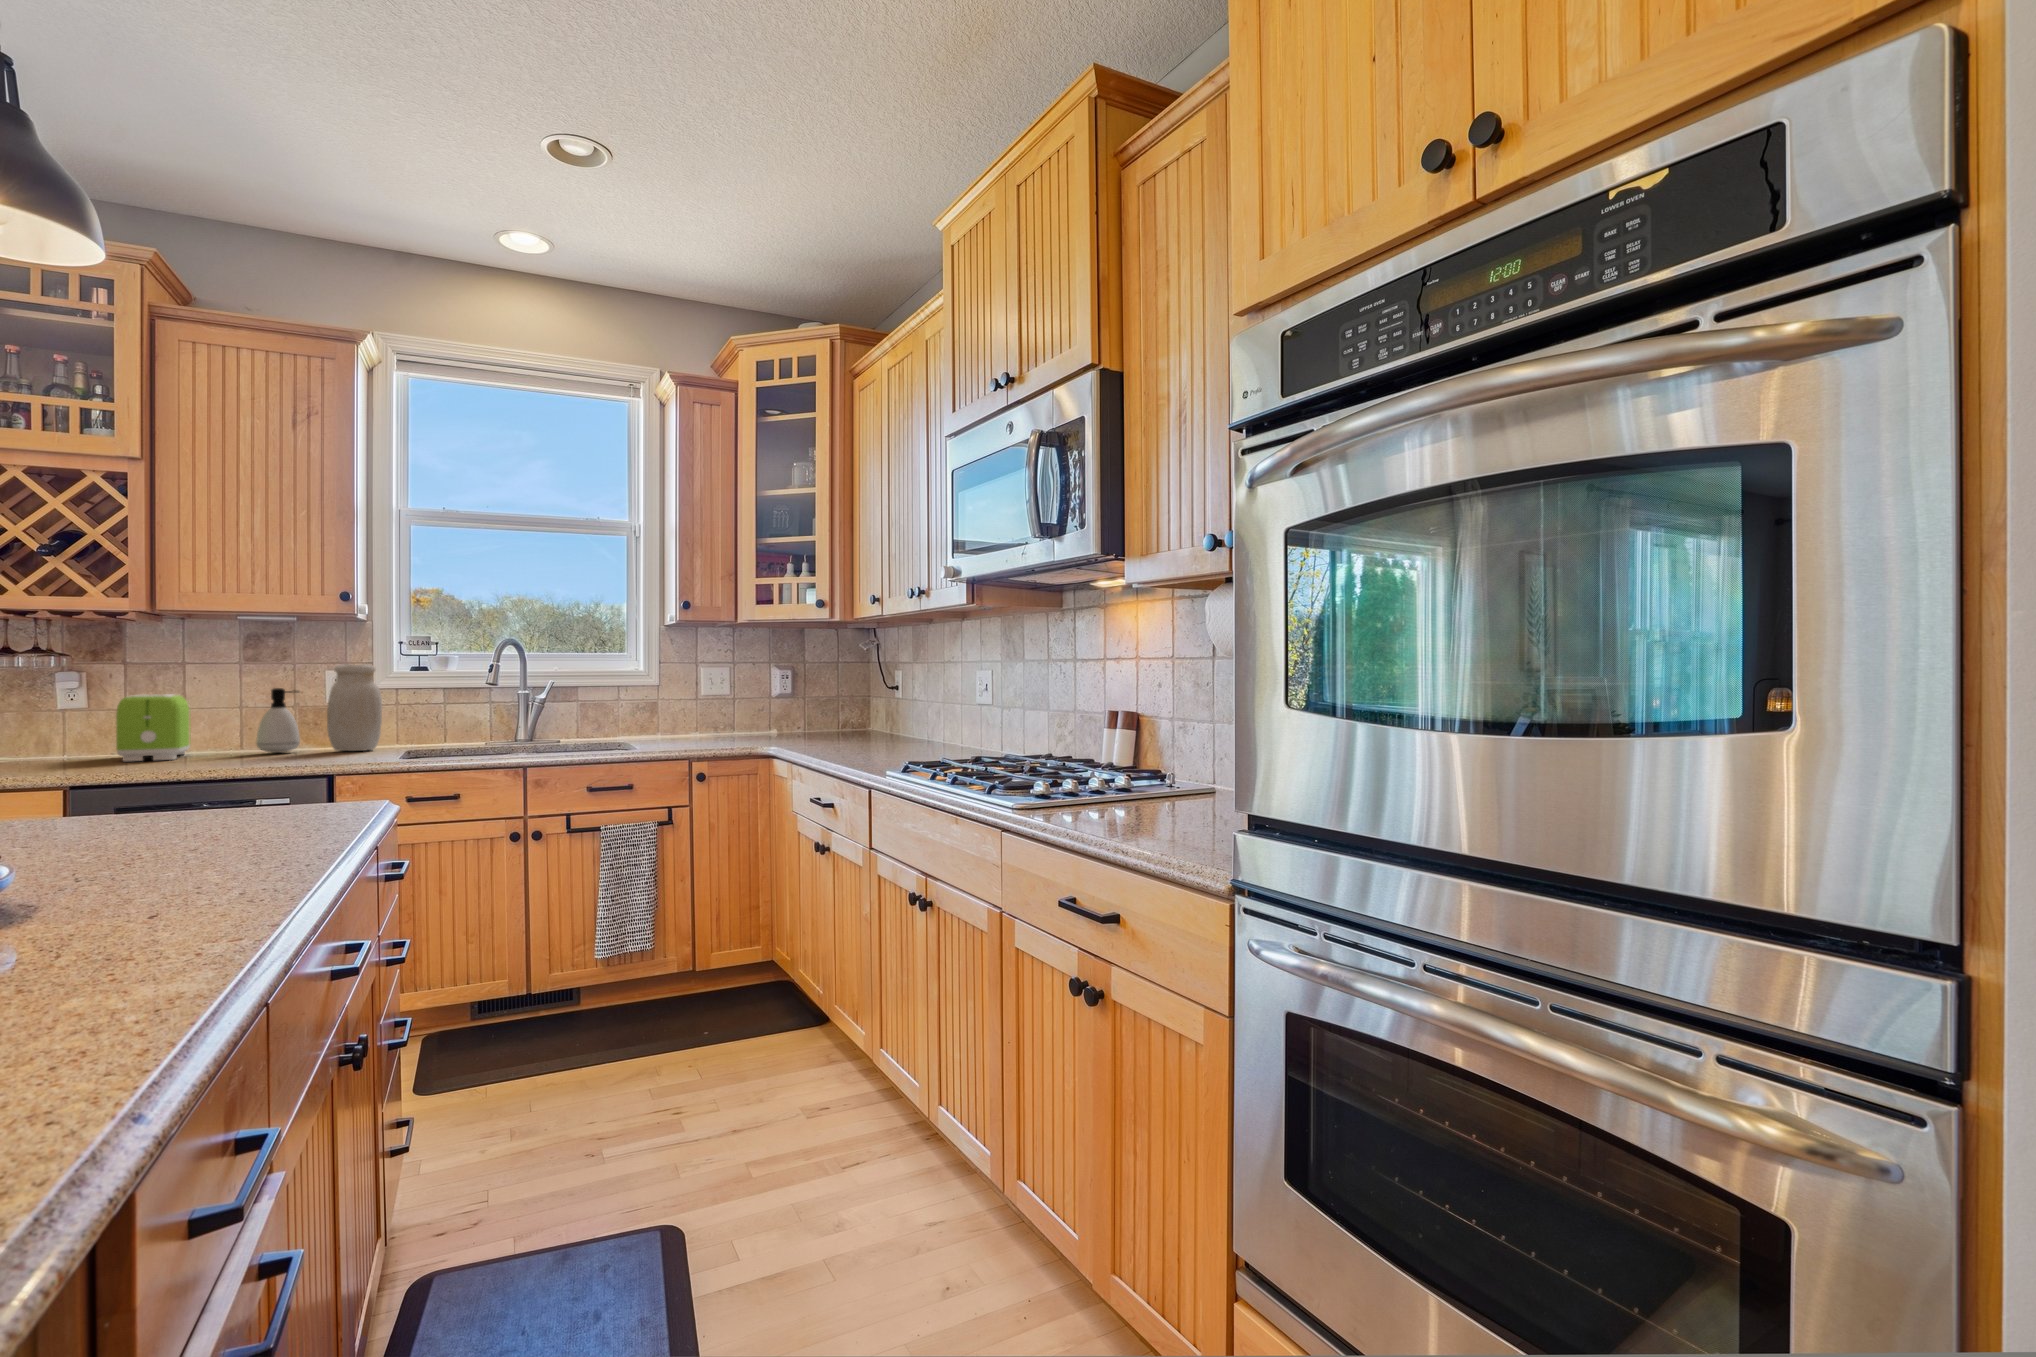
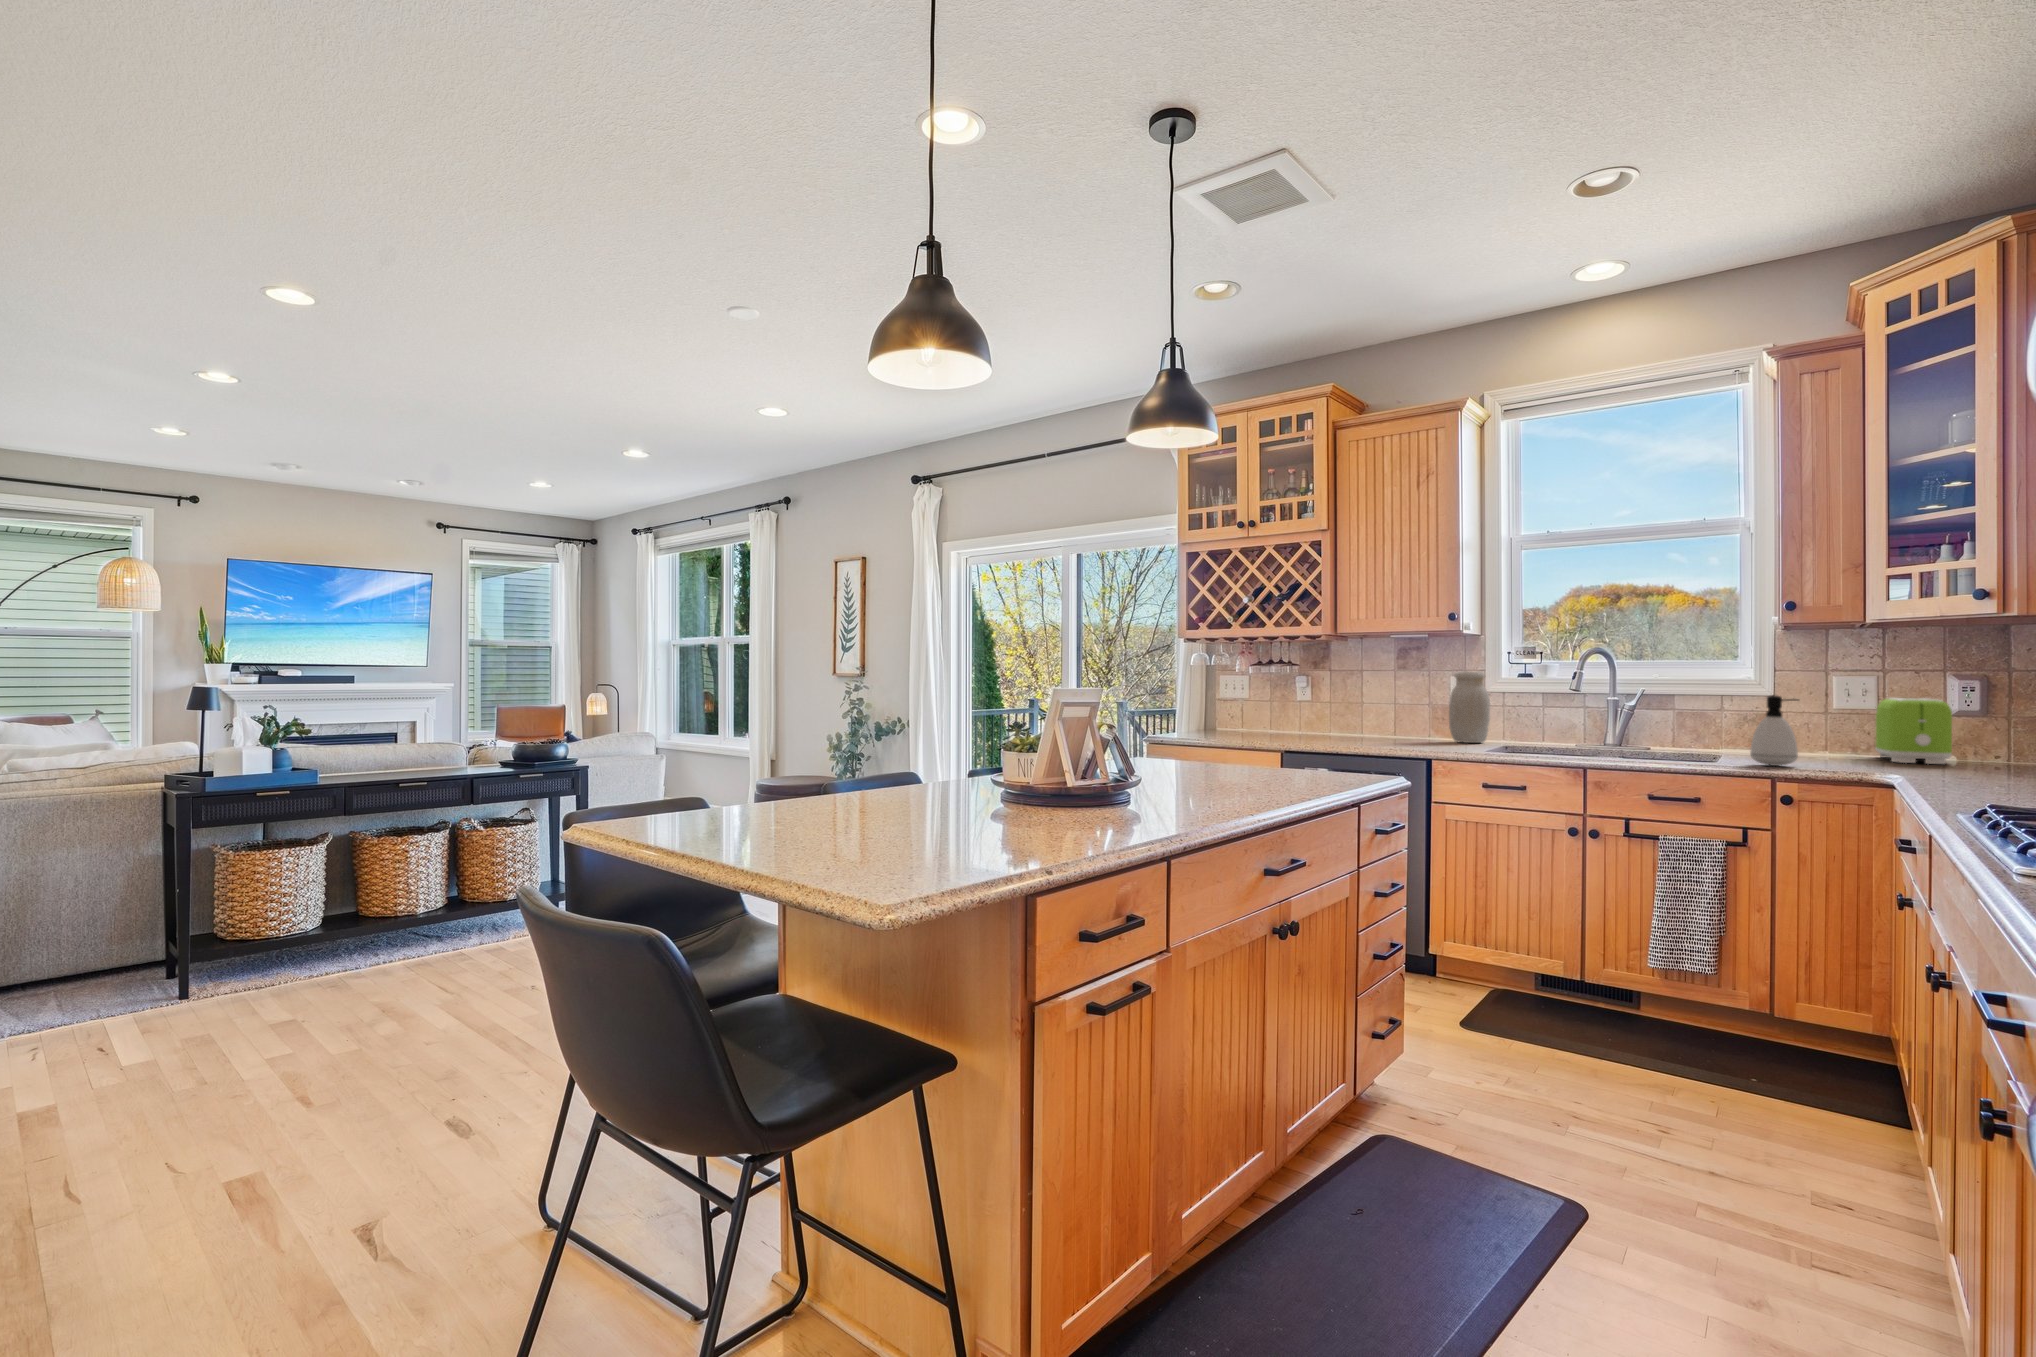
soap dispenser: present [256,688,300,753] -> present [1750,695,1799,766]
toaster: present [116,694,191,761] -> present [1875,698,1952,764]

